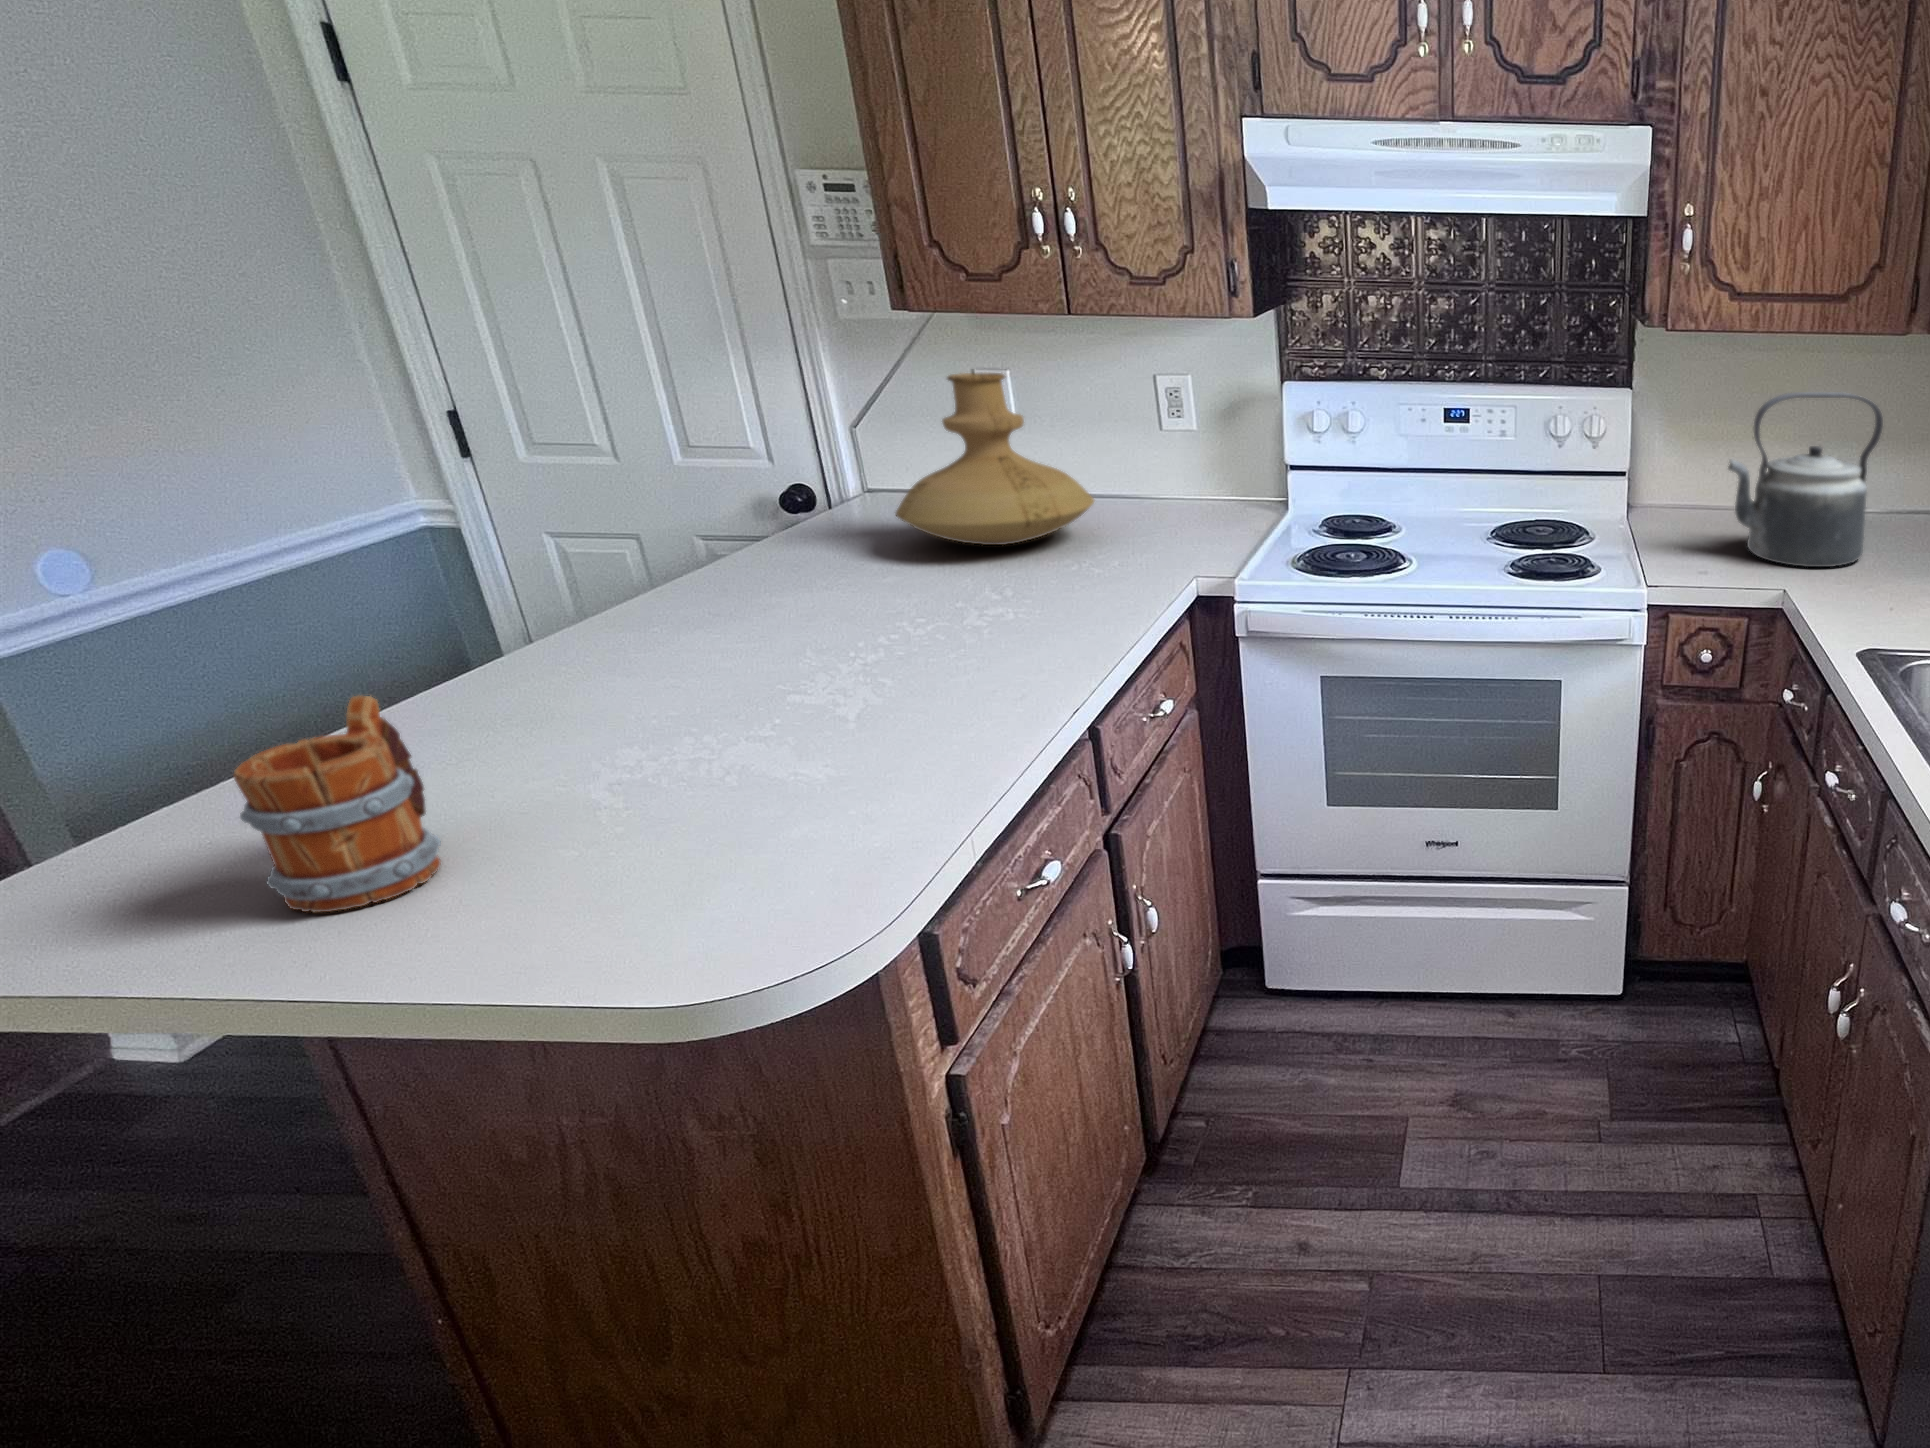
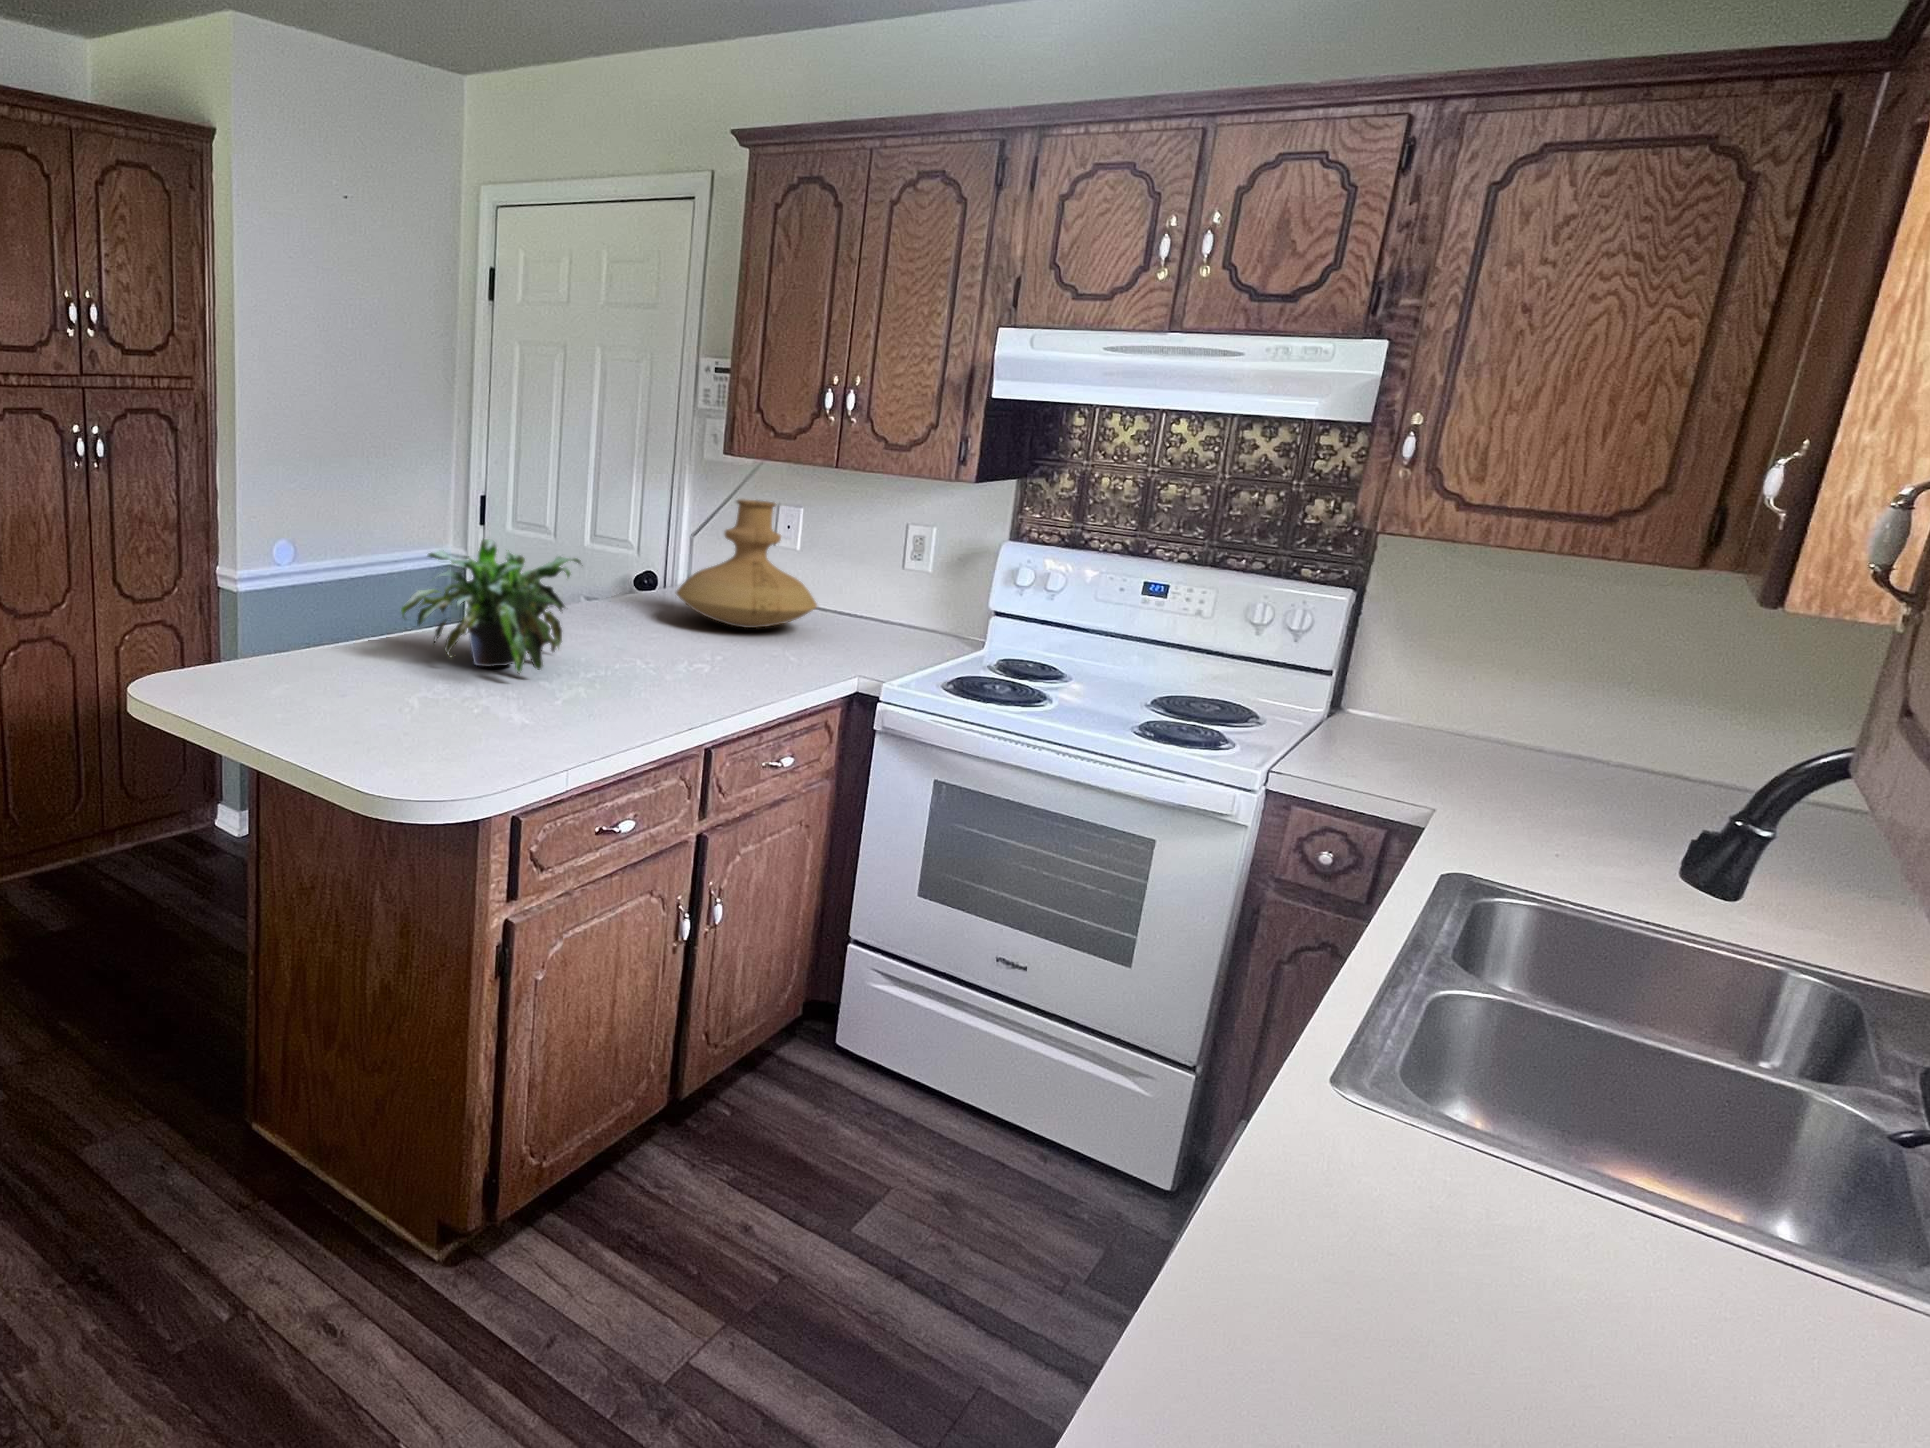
kettle: present [1728,392,1883,567] -> none [1417,611,1641,809]
potted plant: none [487,509,807,716] -> present [401,539,581,673]
mug: present [233,696,441,912] -> none [270,603,346,704]

